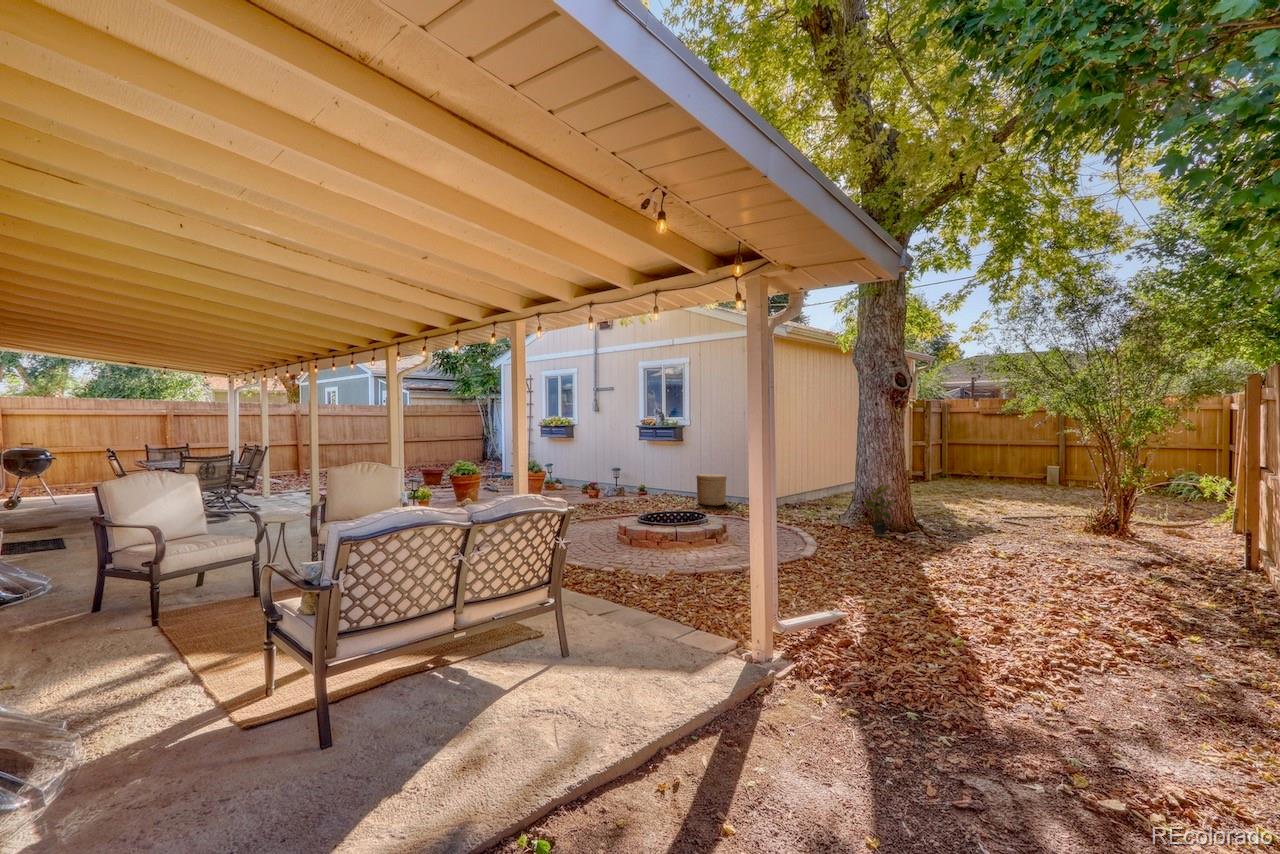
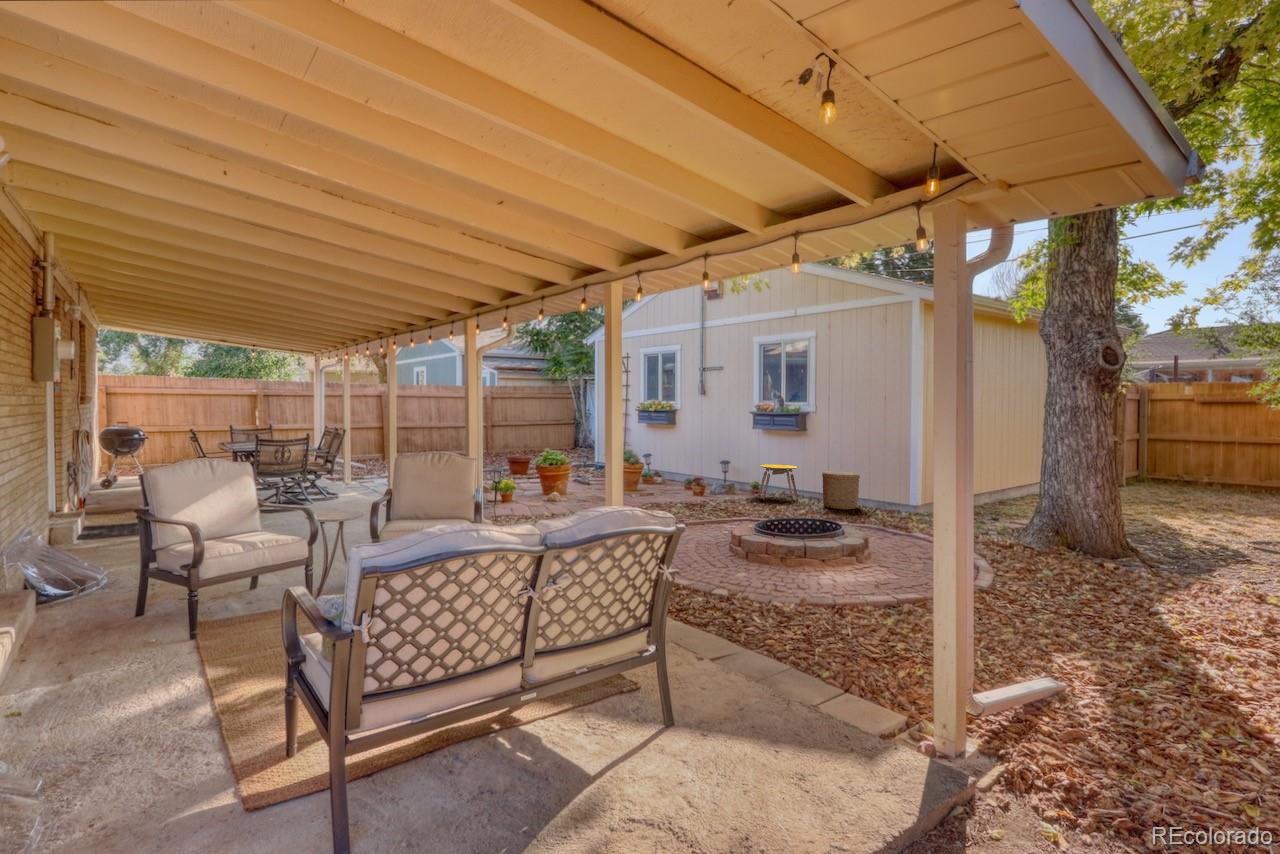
stool: none [645,470,678,500] -> present [759,465,798,501]
potted plant: present [864,484,894,537] -> none [1051,491,1097,562]

